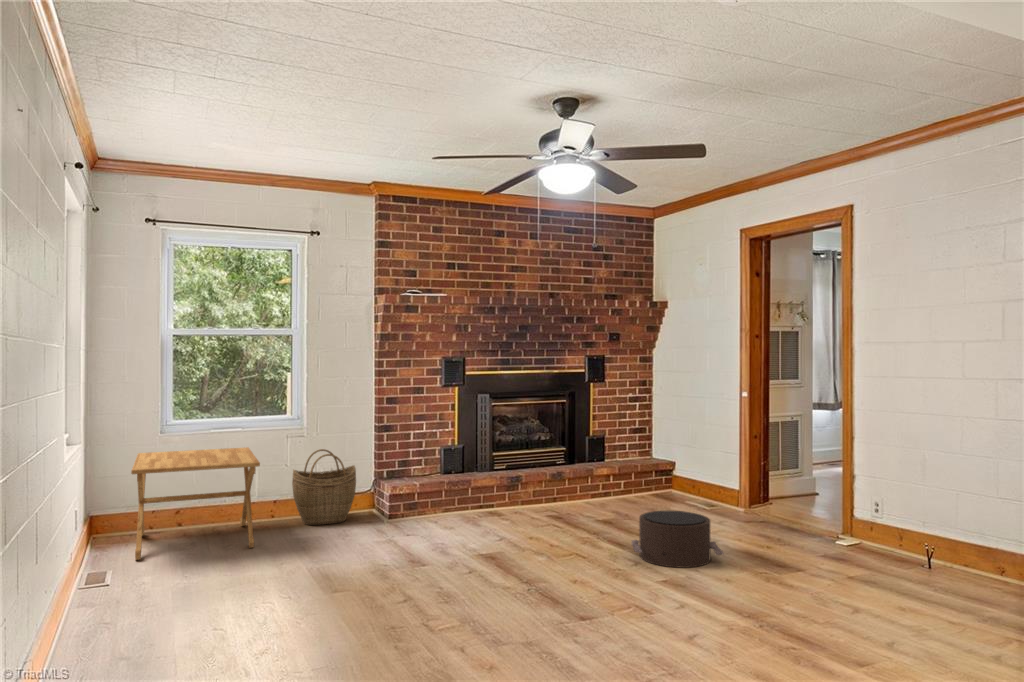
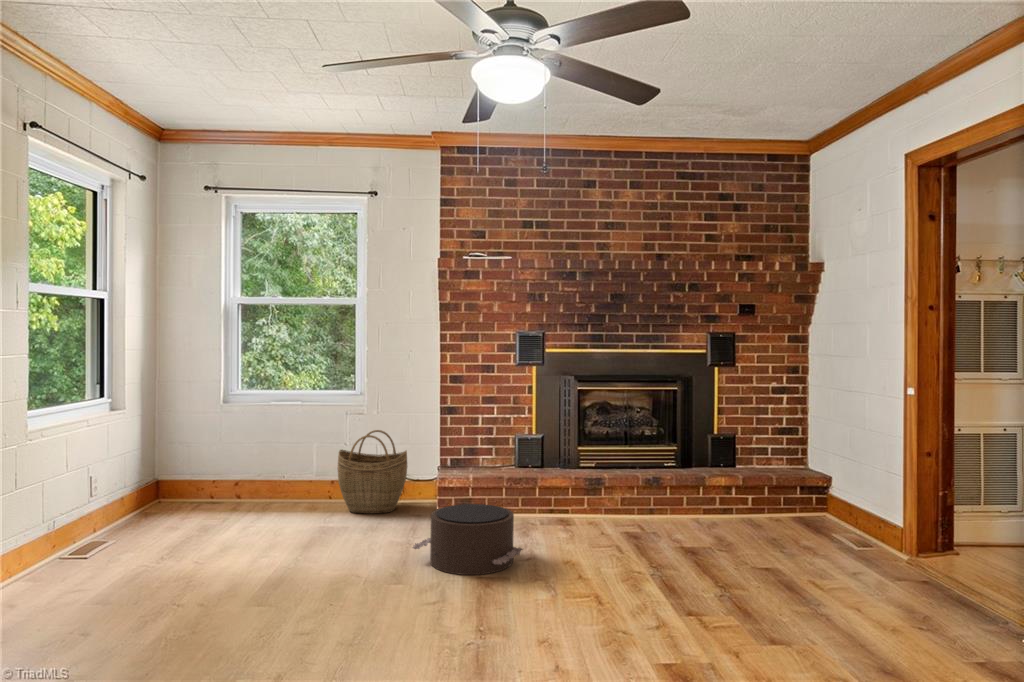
side table: present [131,447,260,560] -> none [134,423,303,533]
pouf: present [632,511,724,568] -> present [412,504,522,575]

